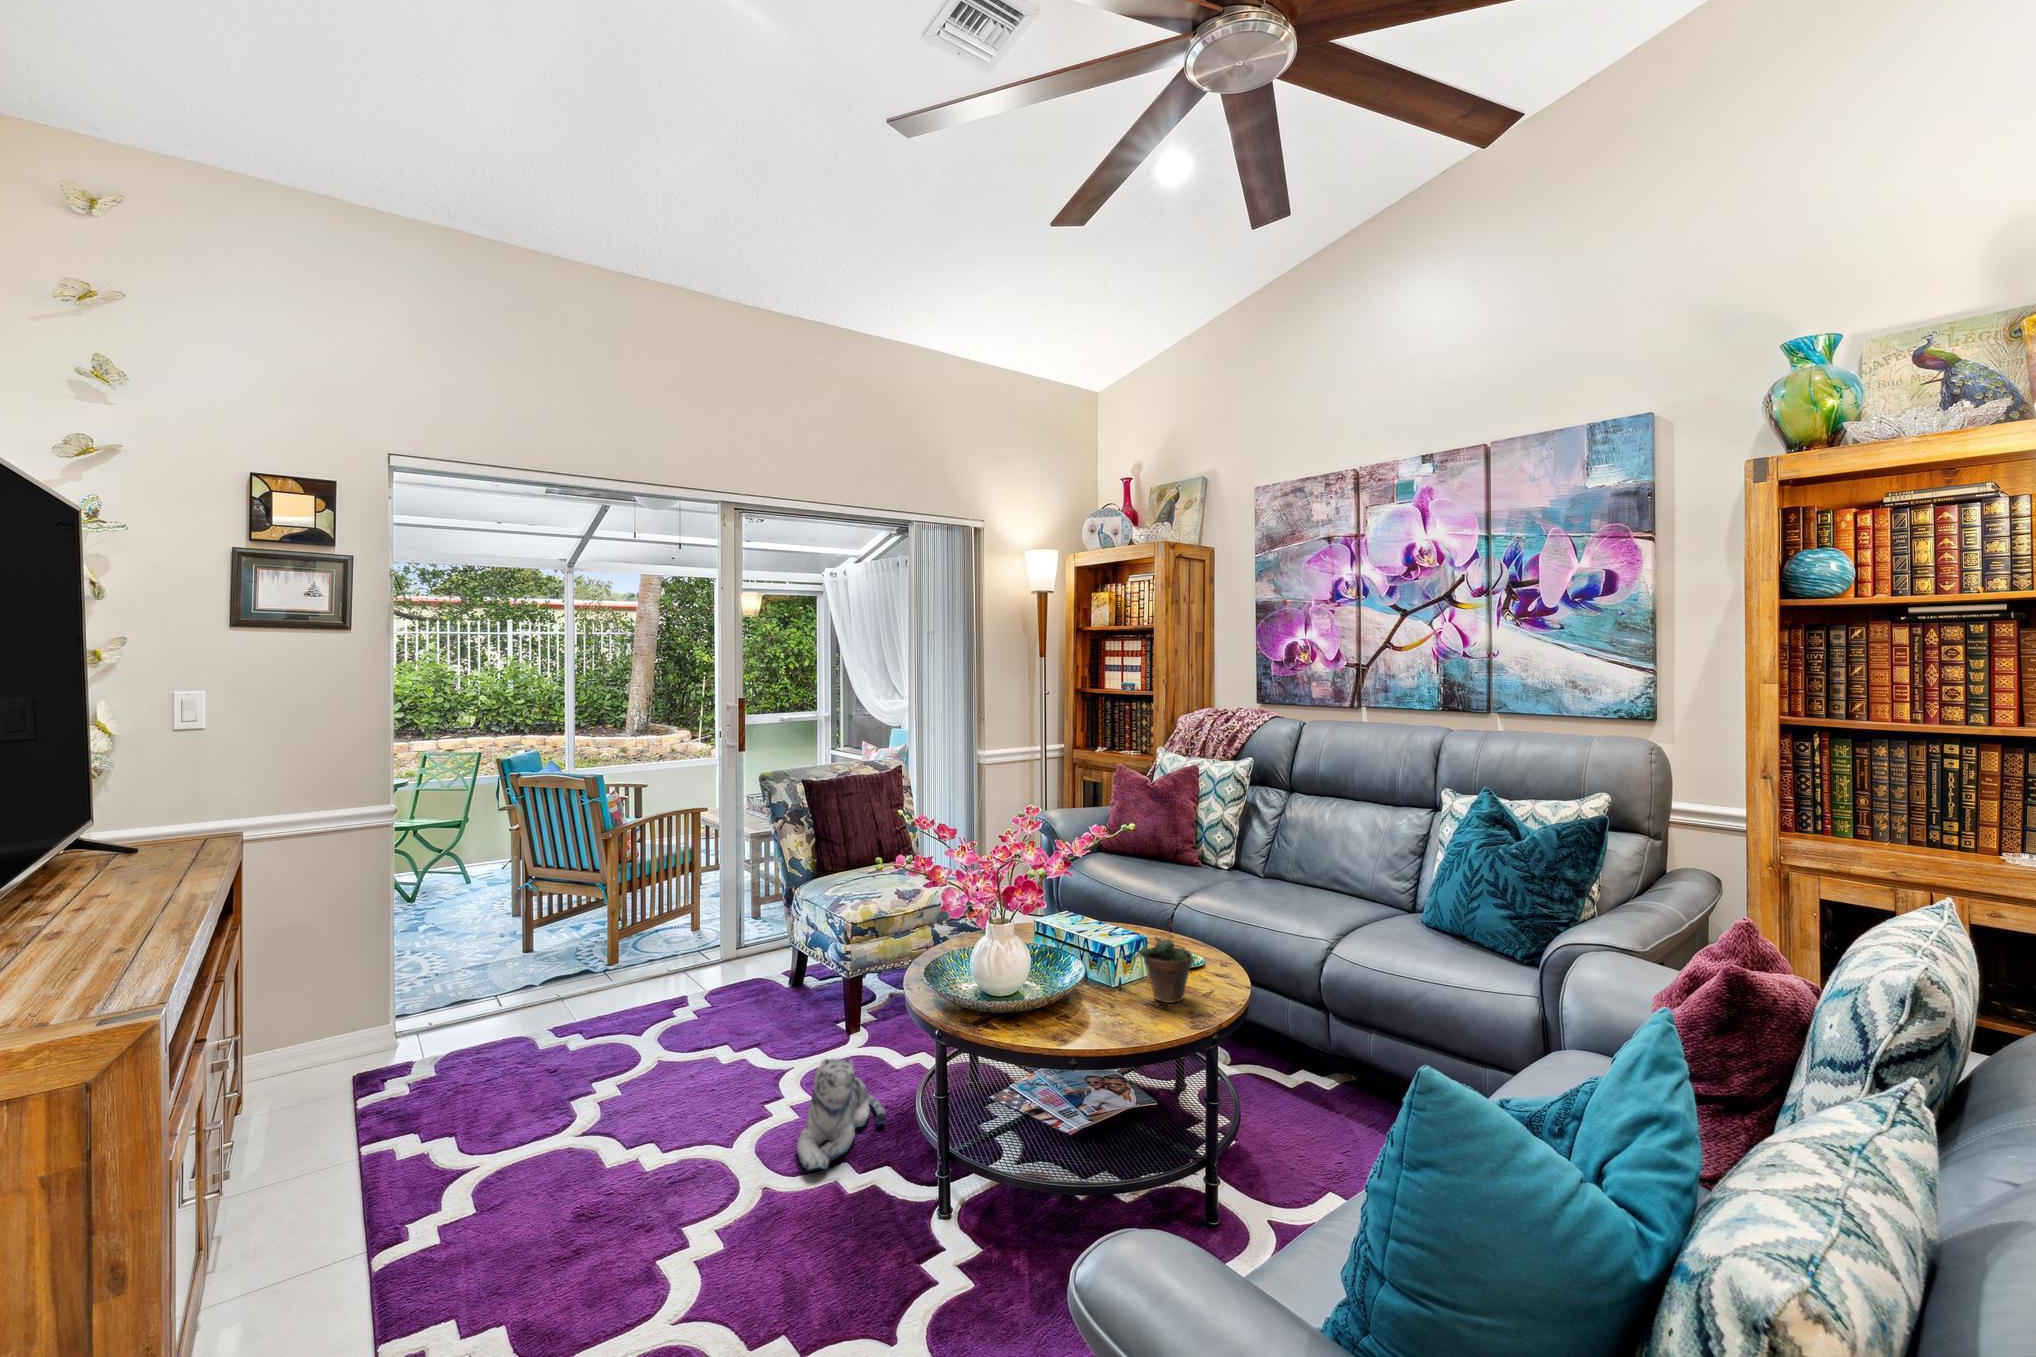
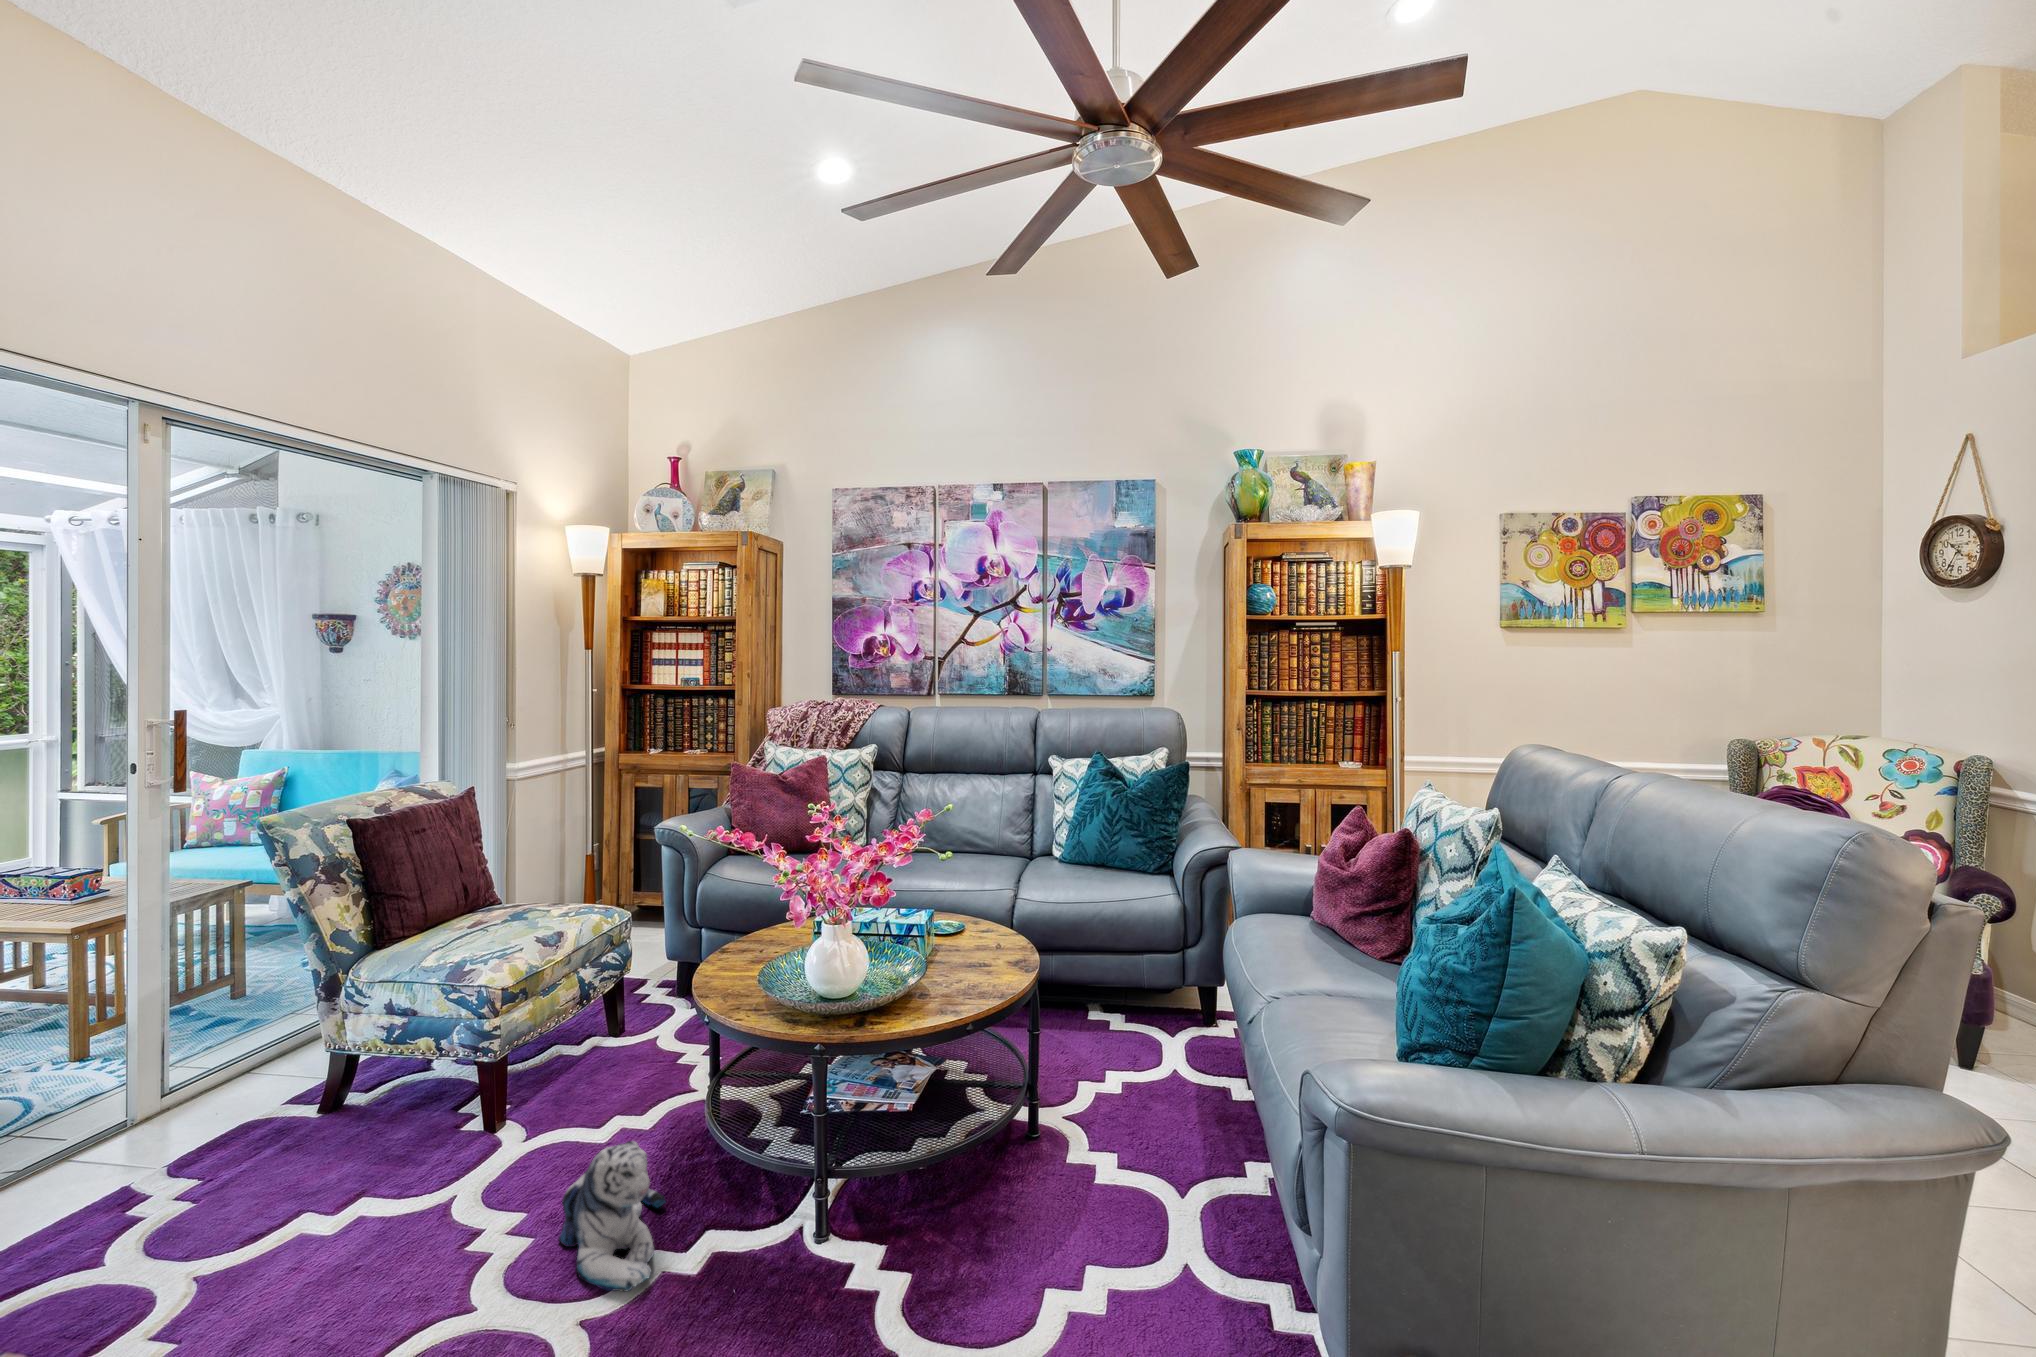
succulent plant: present [1140,922,1193,1003] -> none [960,888,1004,965]

